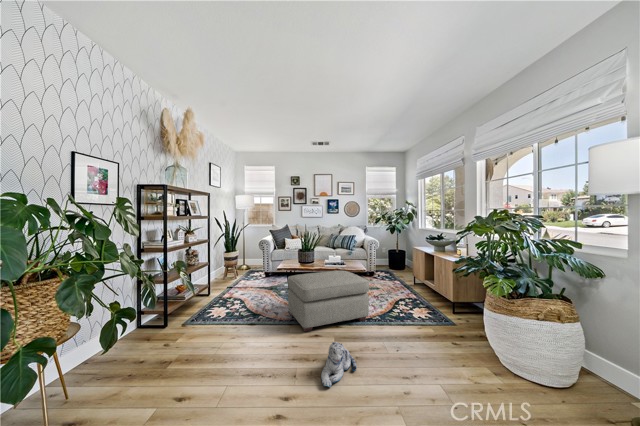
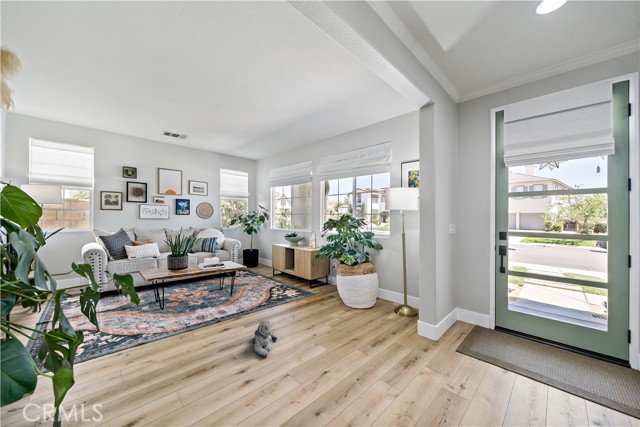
ottoman: present [288,271,369,332] -> none [178,269,260,329]

